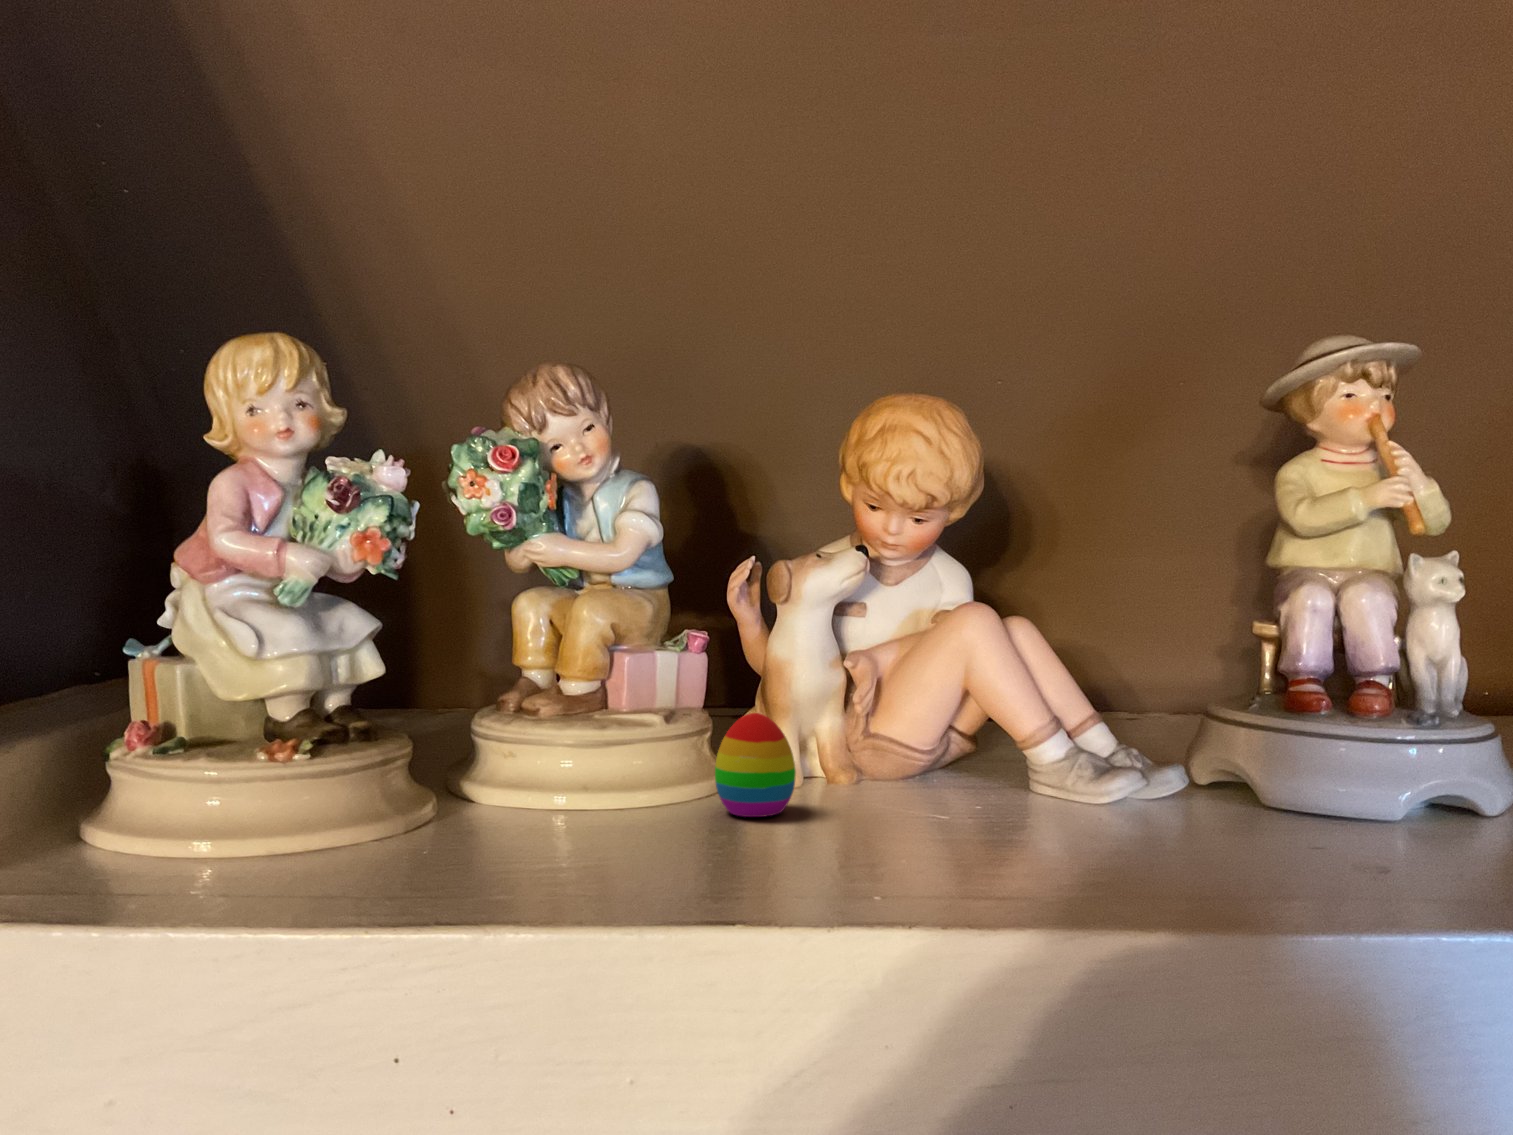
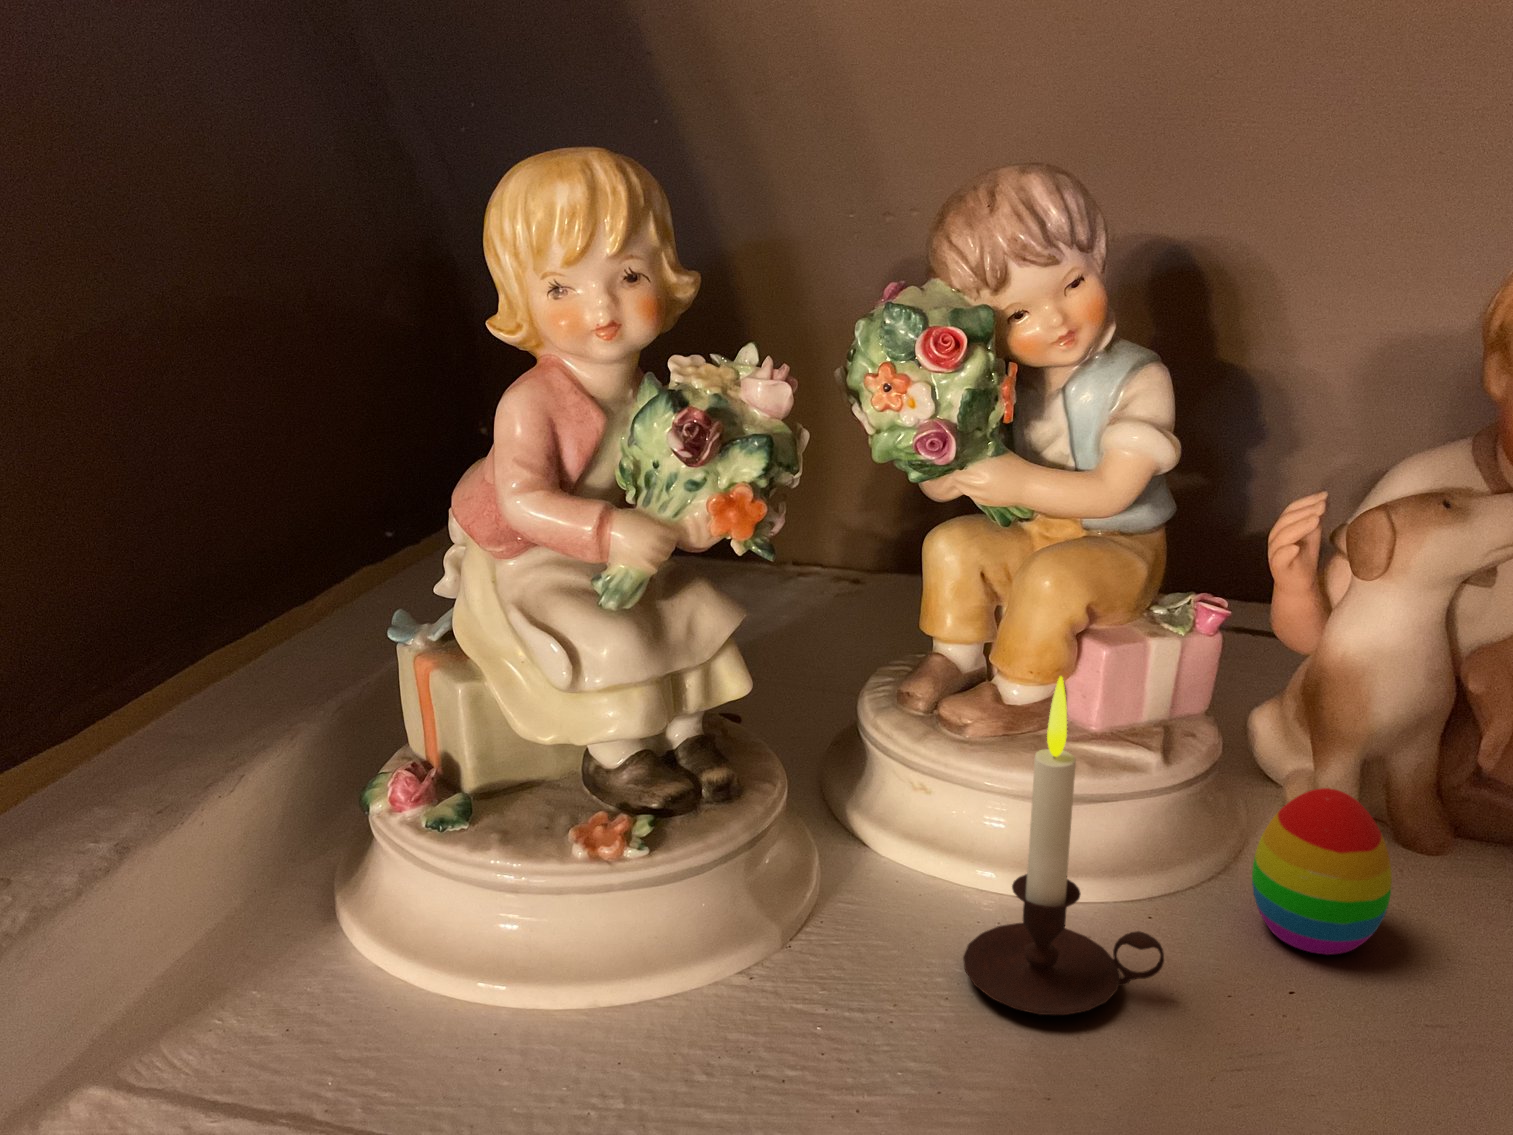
candle: none [523,622,648,842] -> present [963,676,1164,1015]

